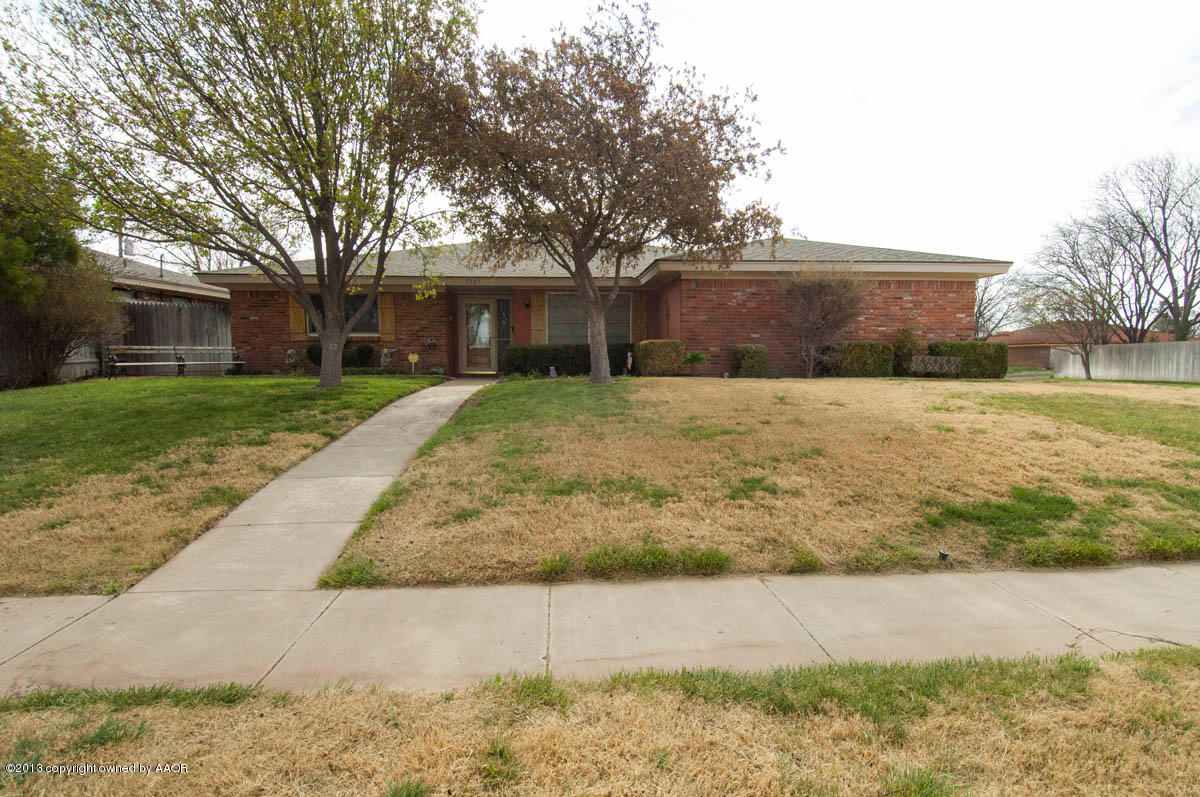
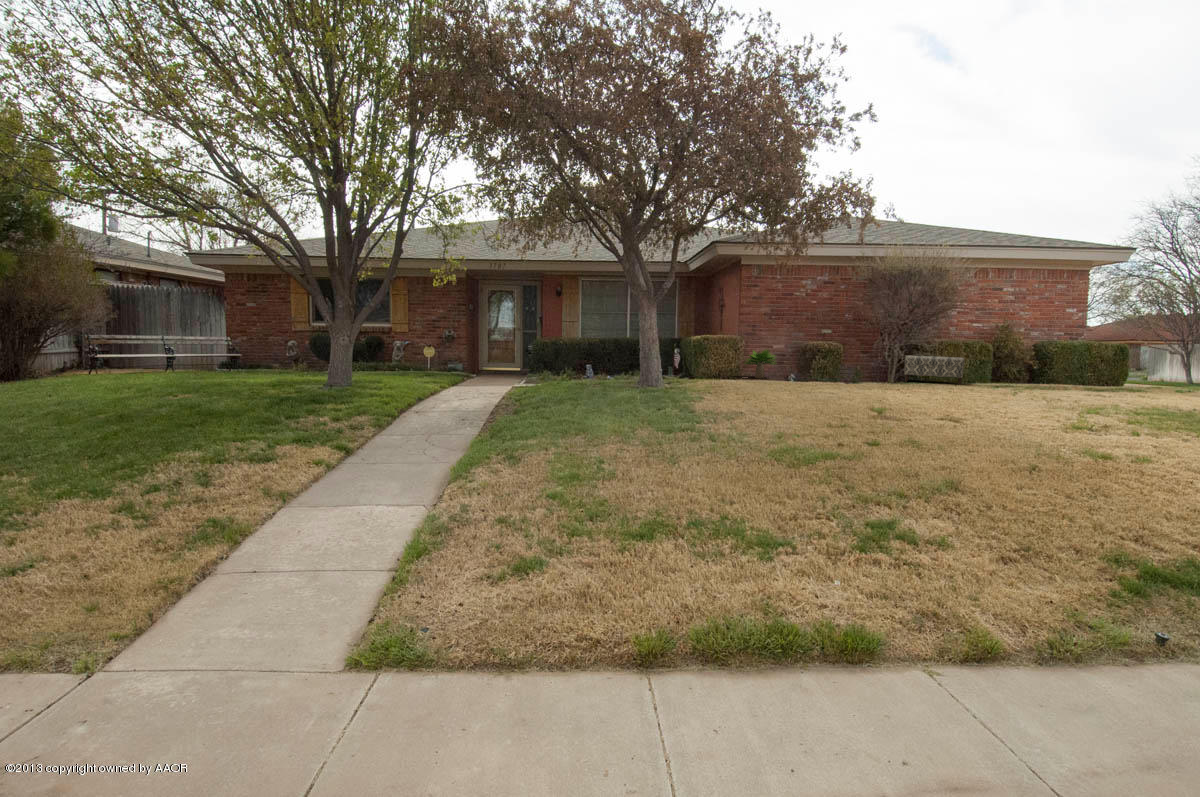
bench: present [911,356,962,379] -> present [904,355,965,385]

